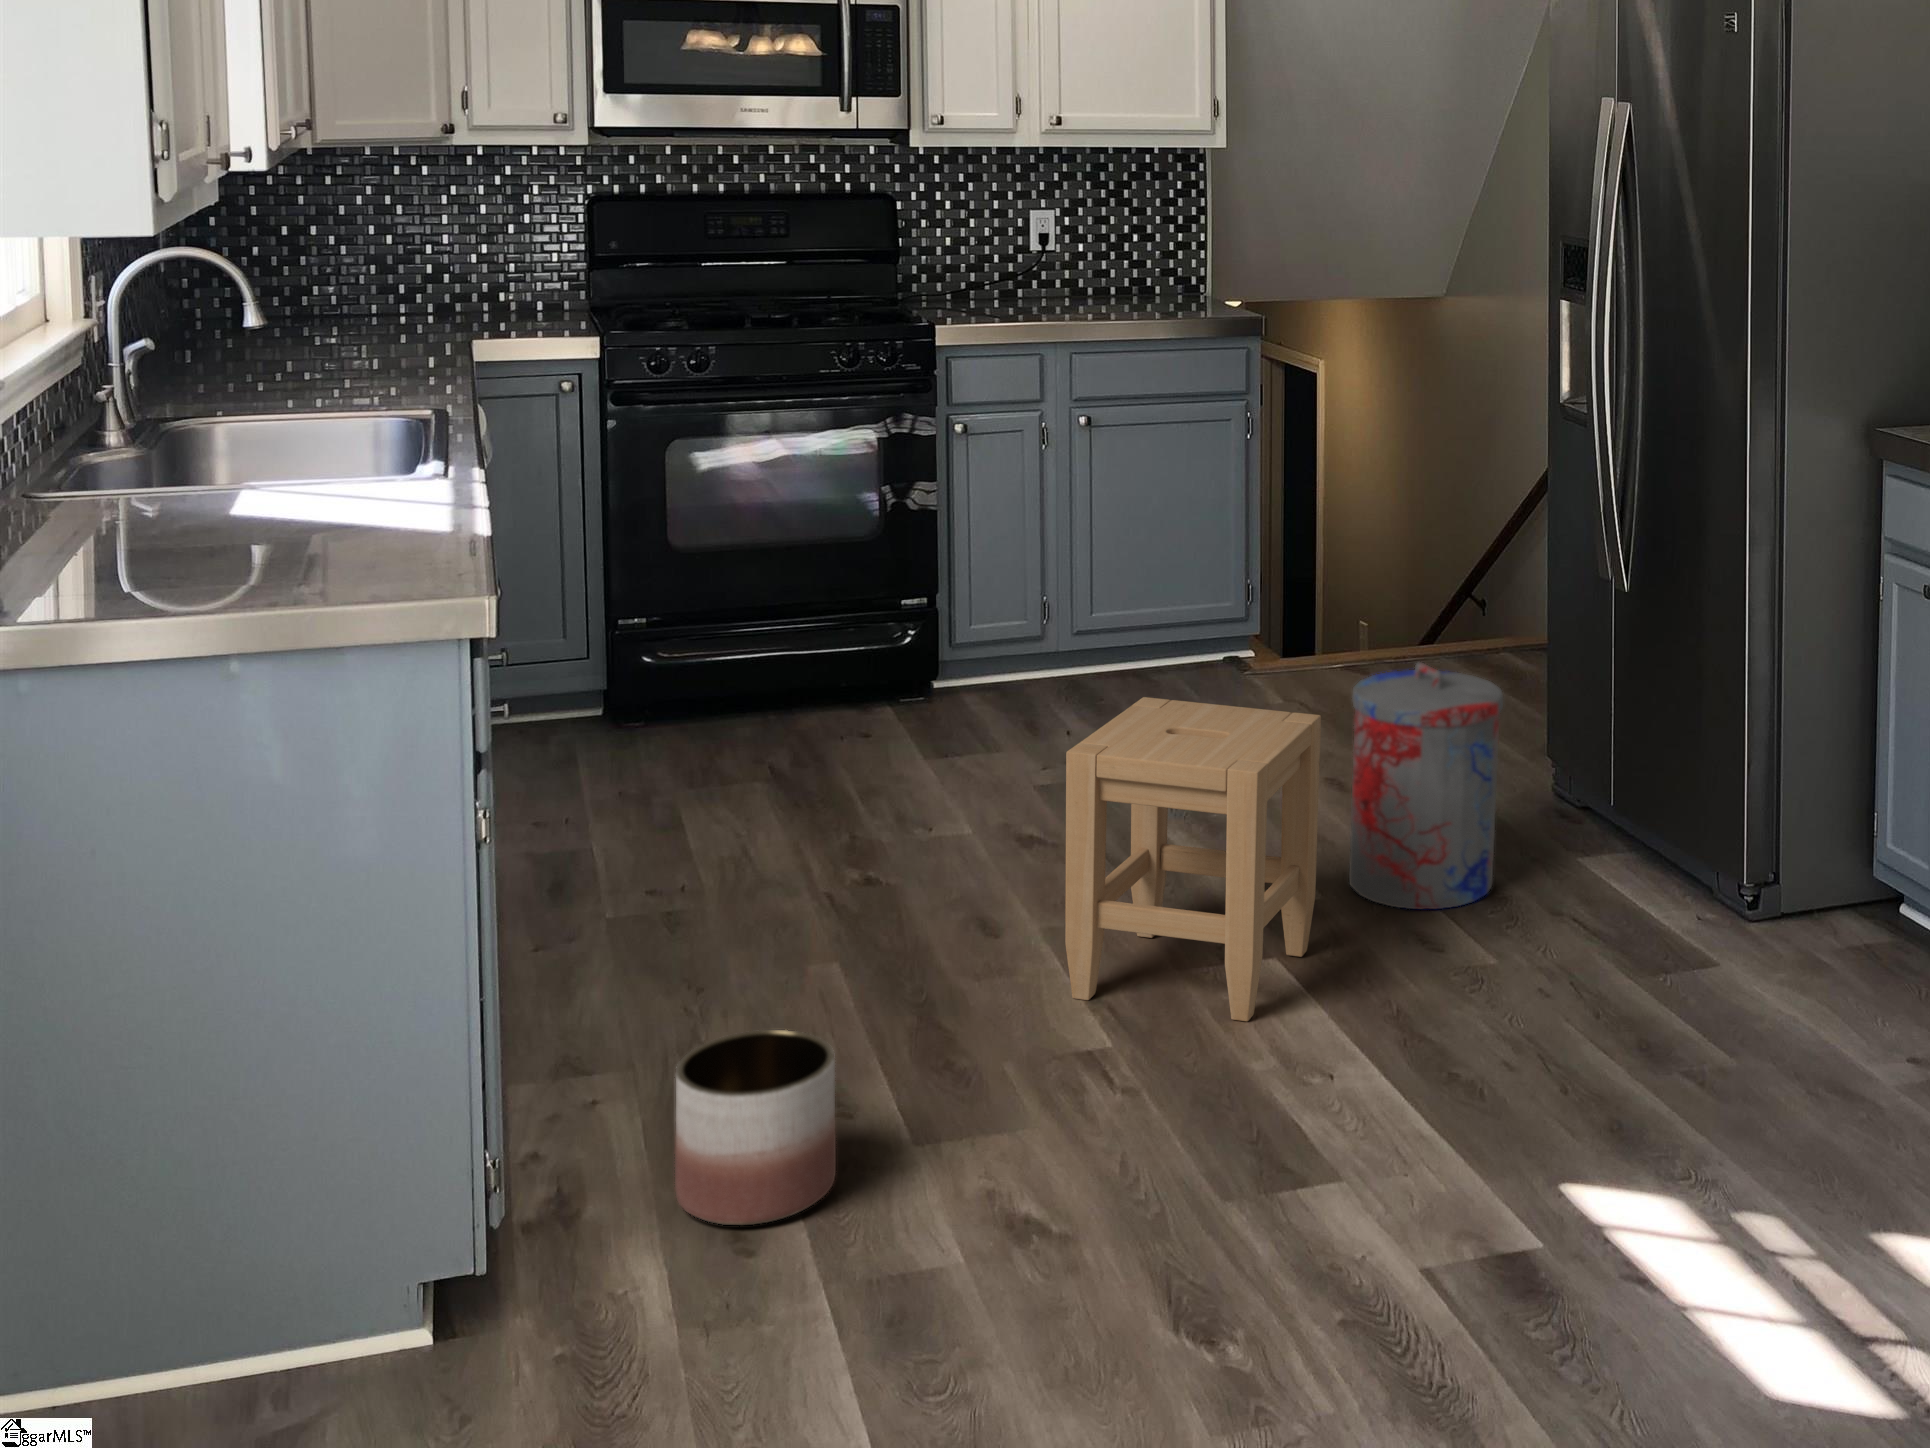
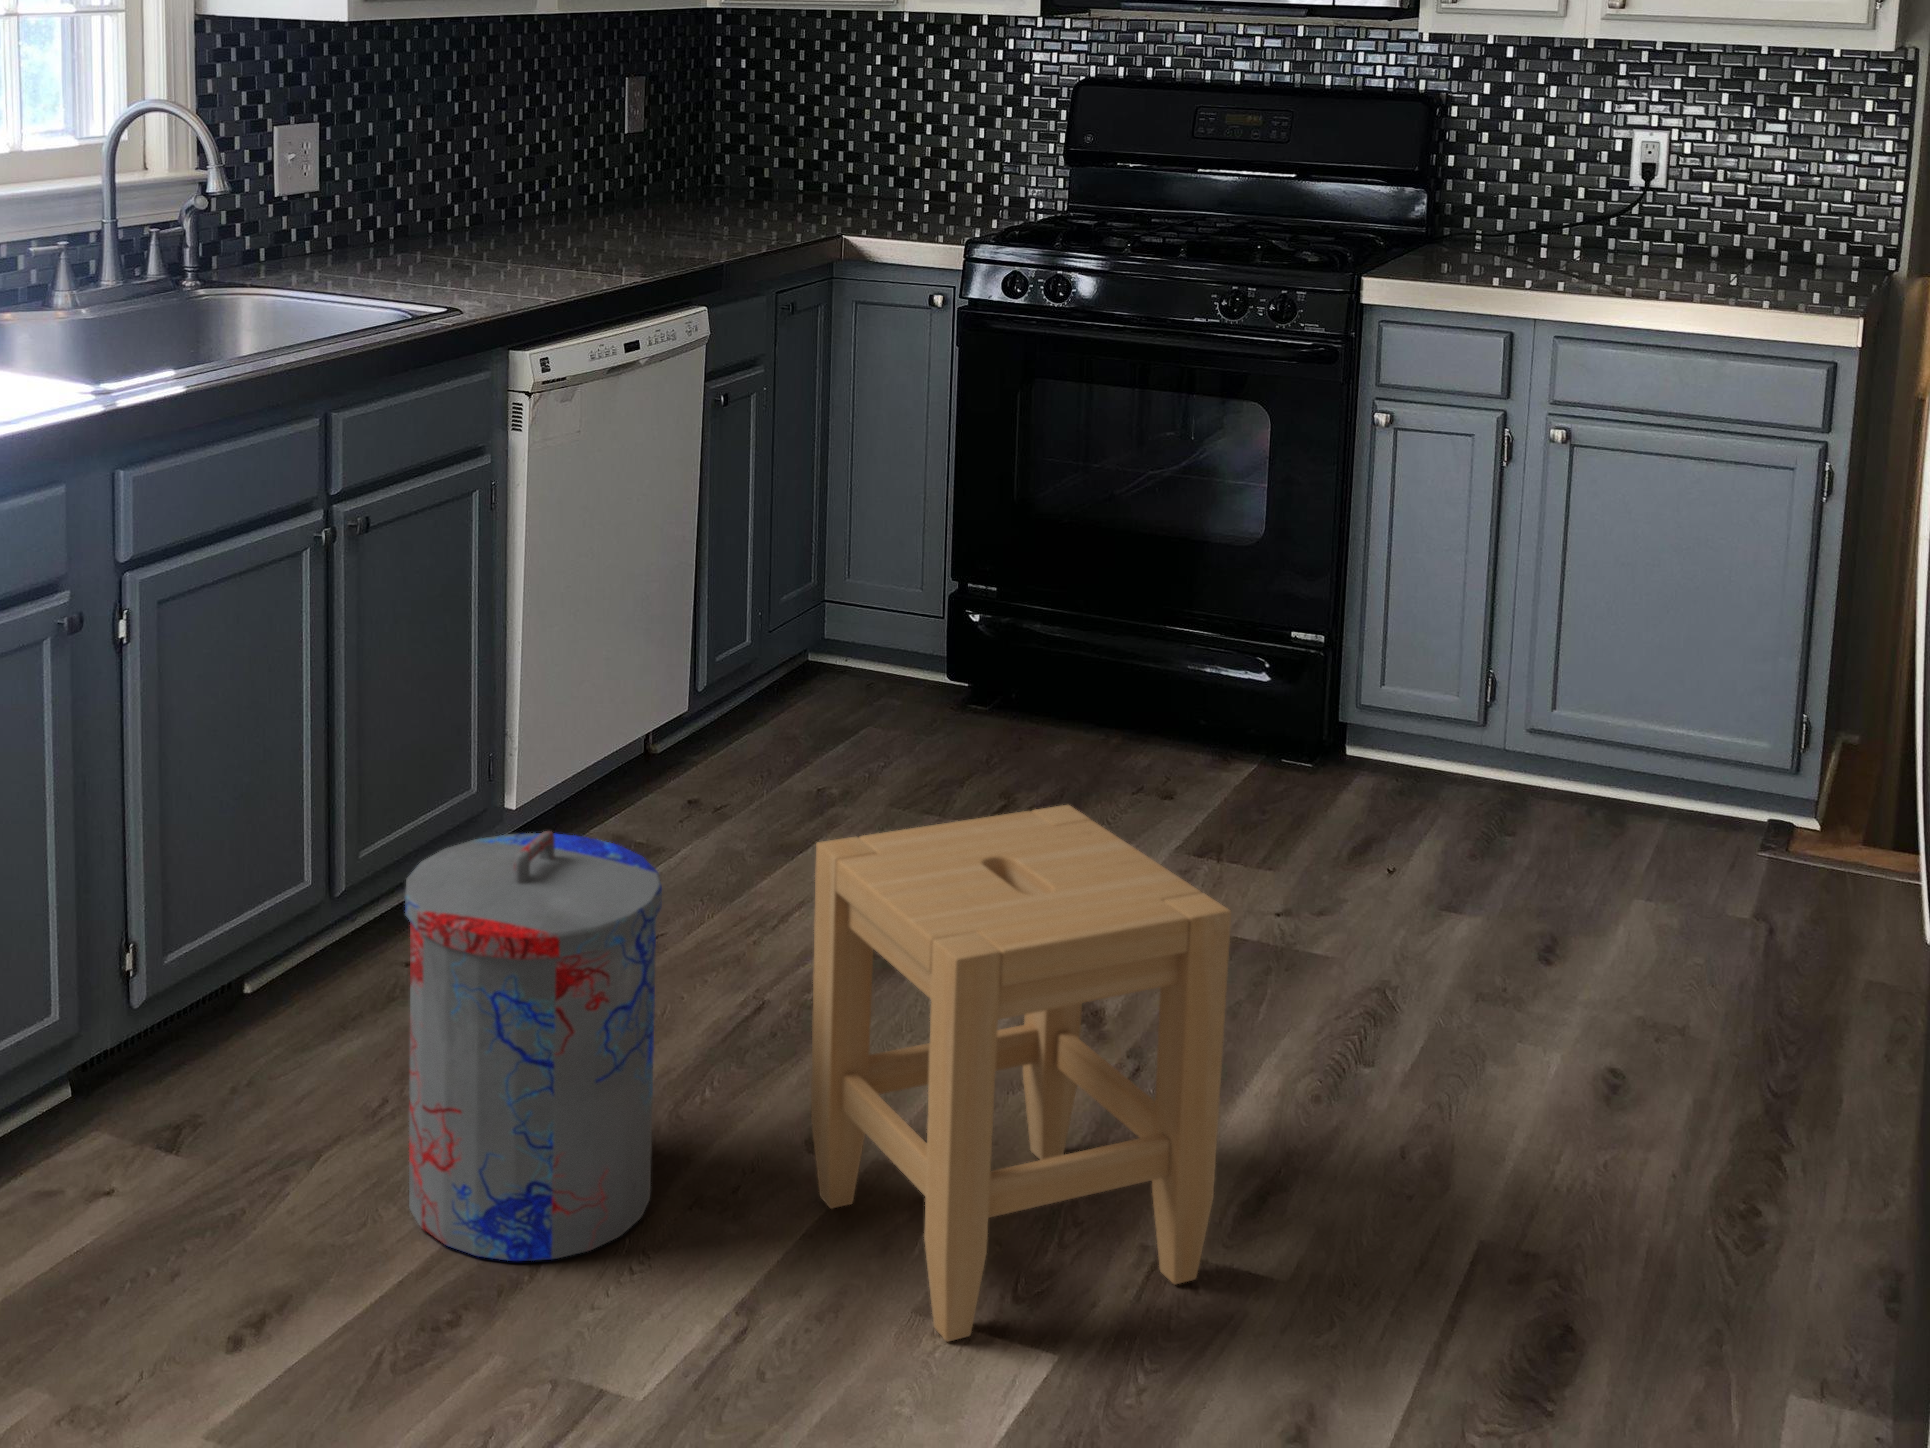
trash can: present [1349,662,1503,909] -> present [405,831,662,1261]
planter: present [675,1030,836,1225] -> none [44,1053,246,1308]

